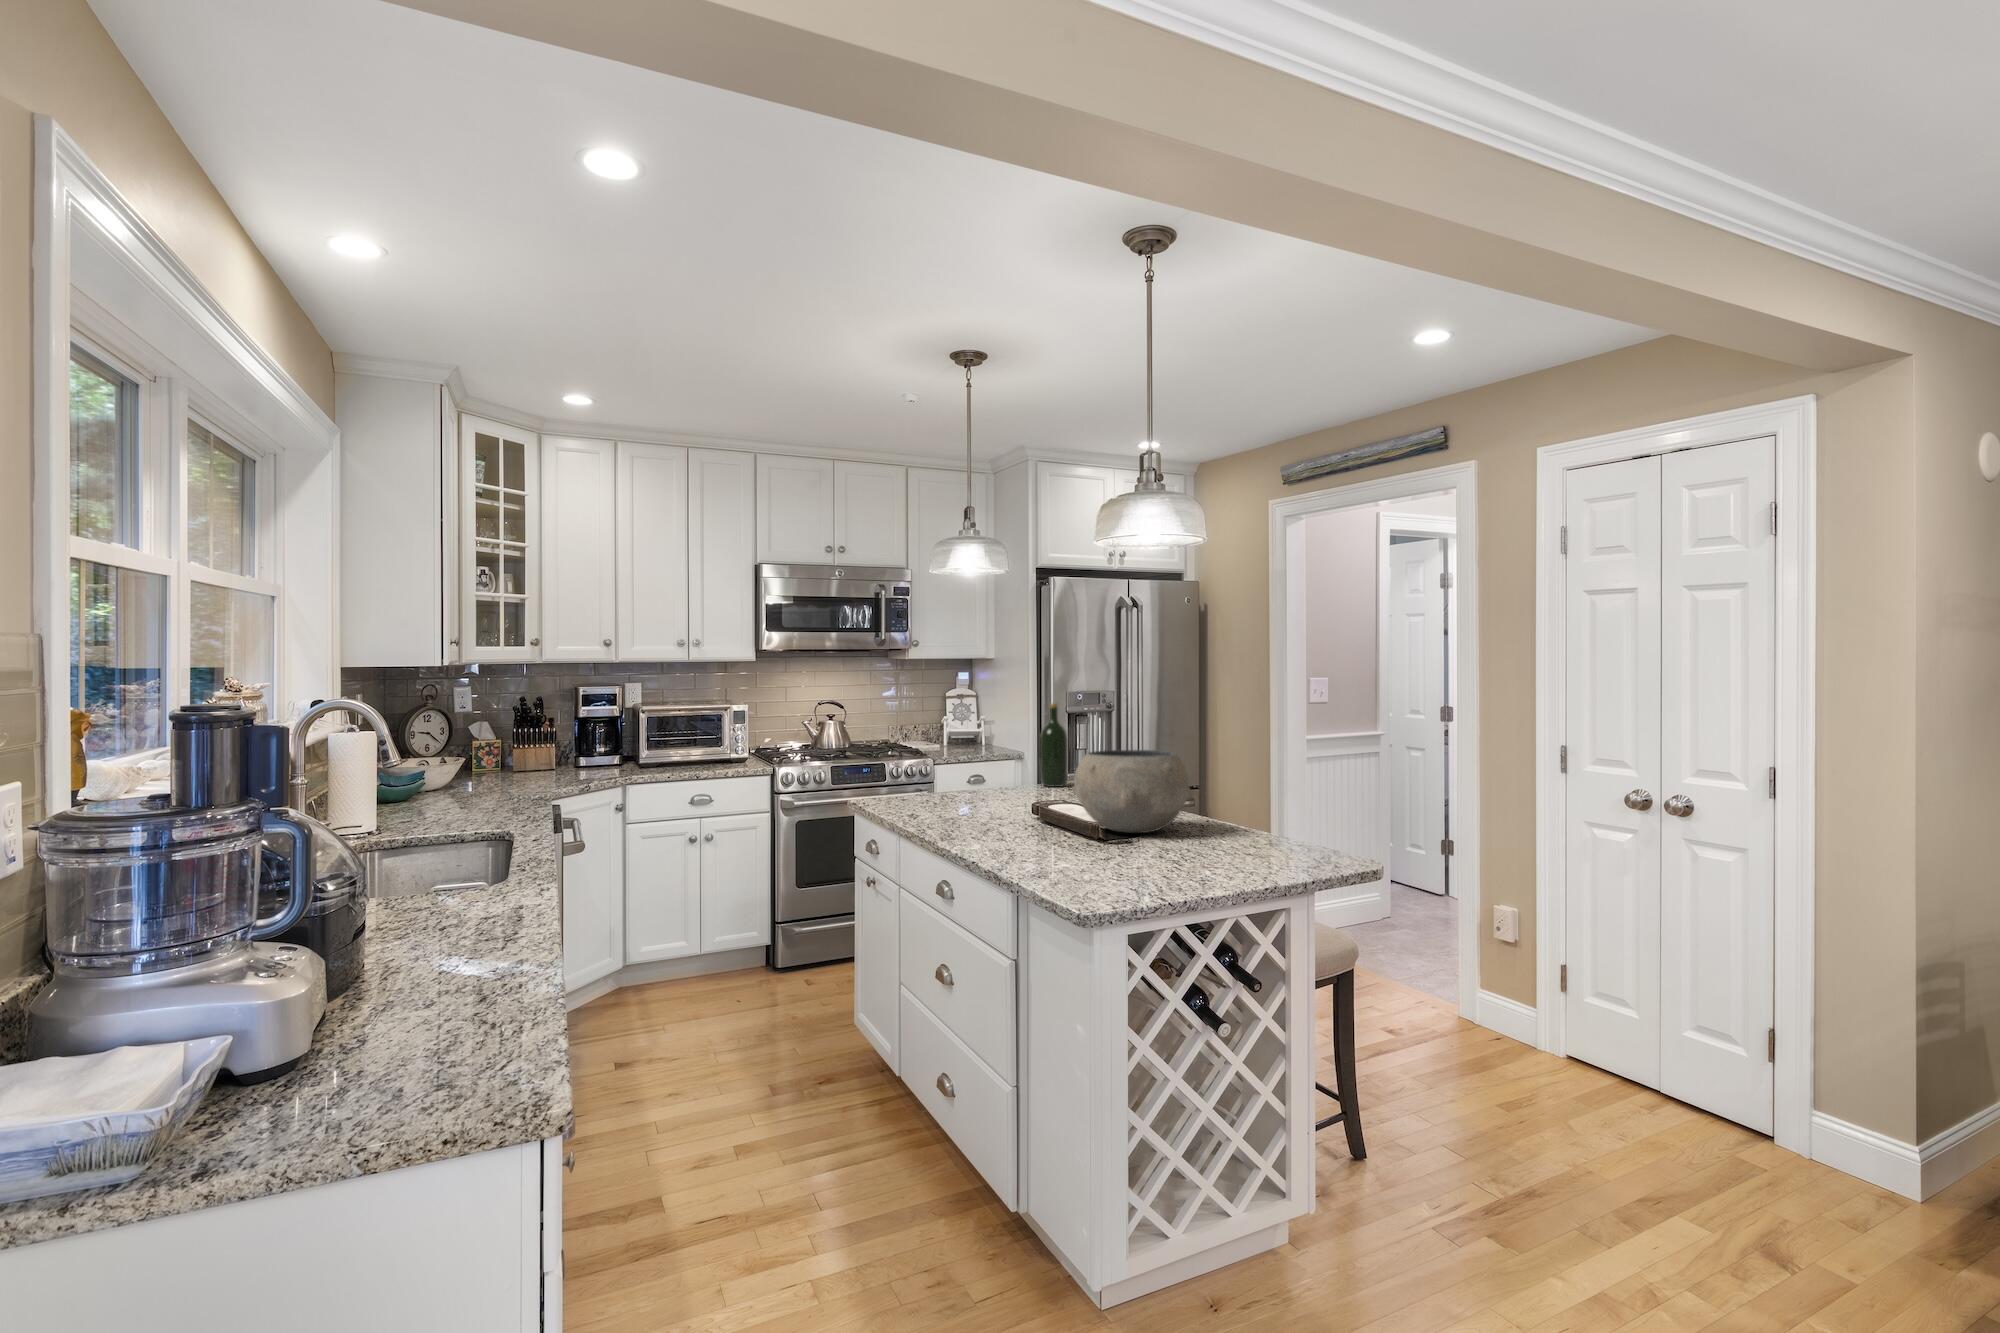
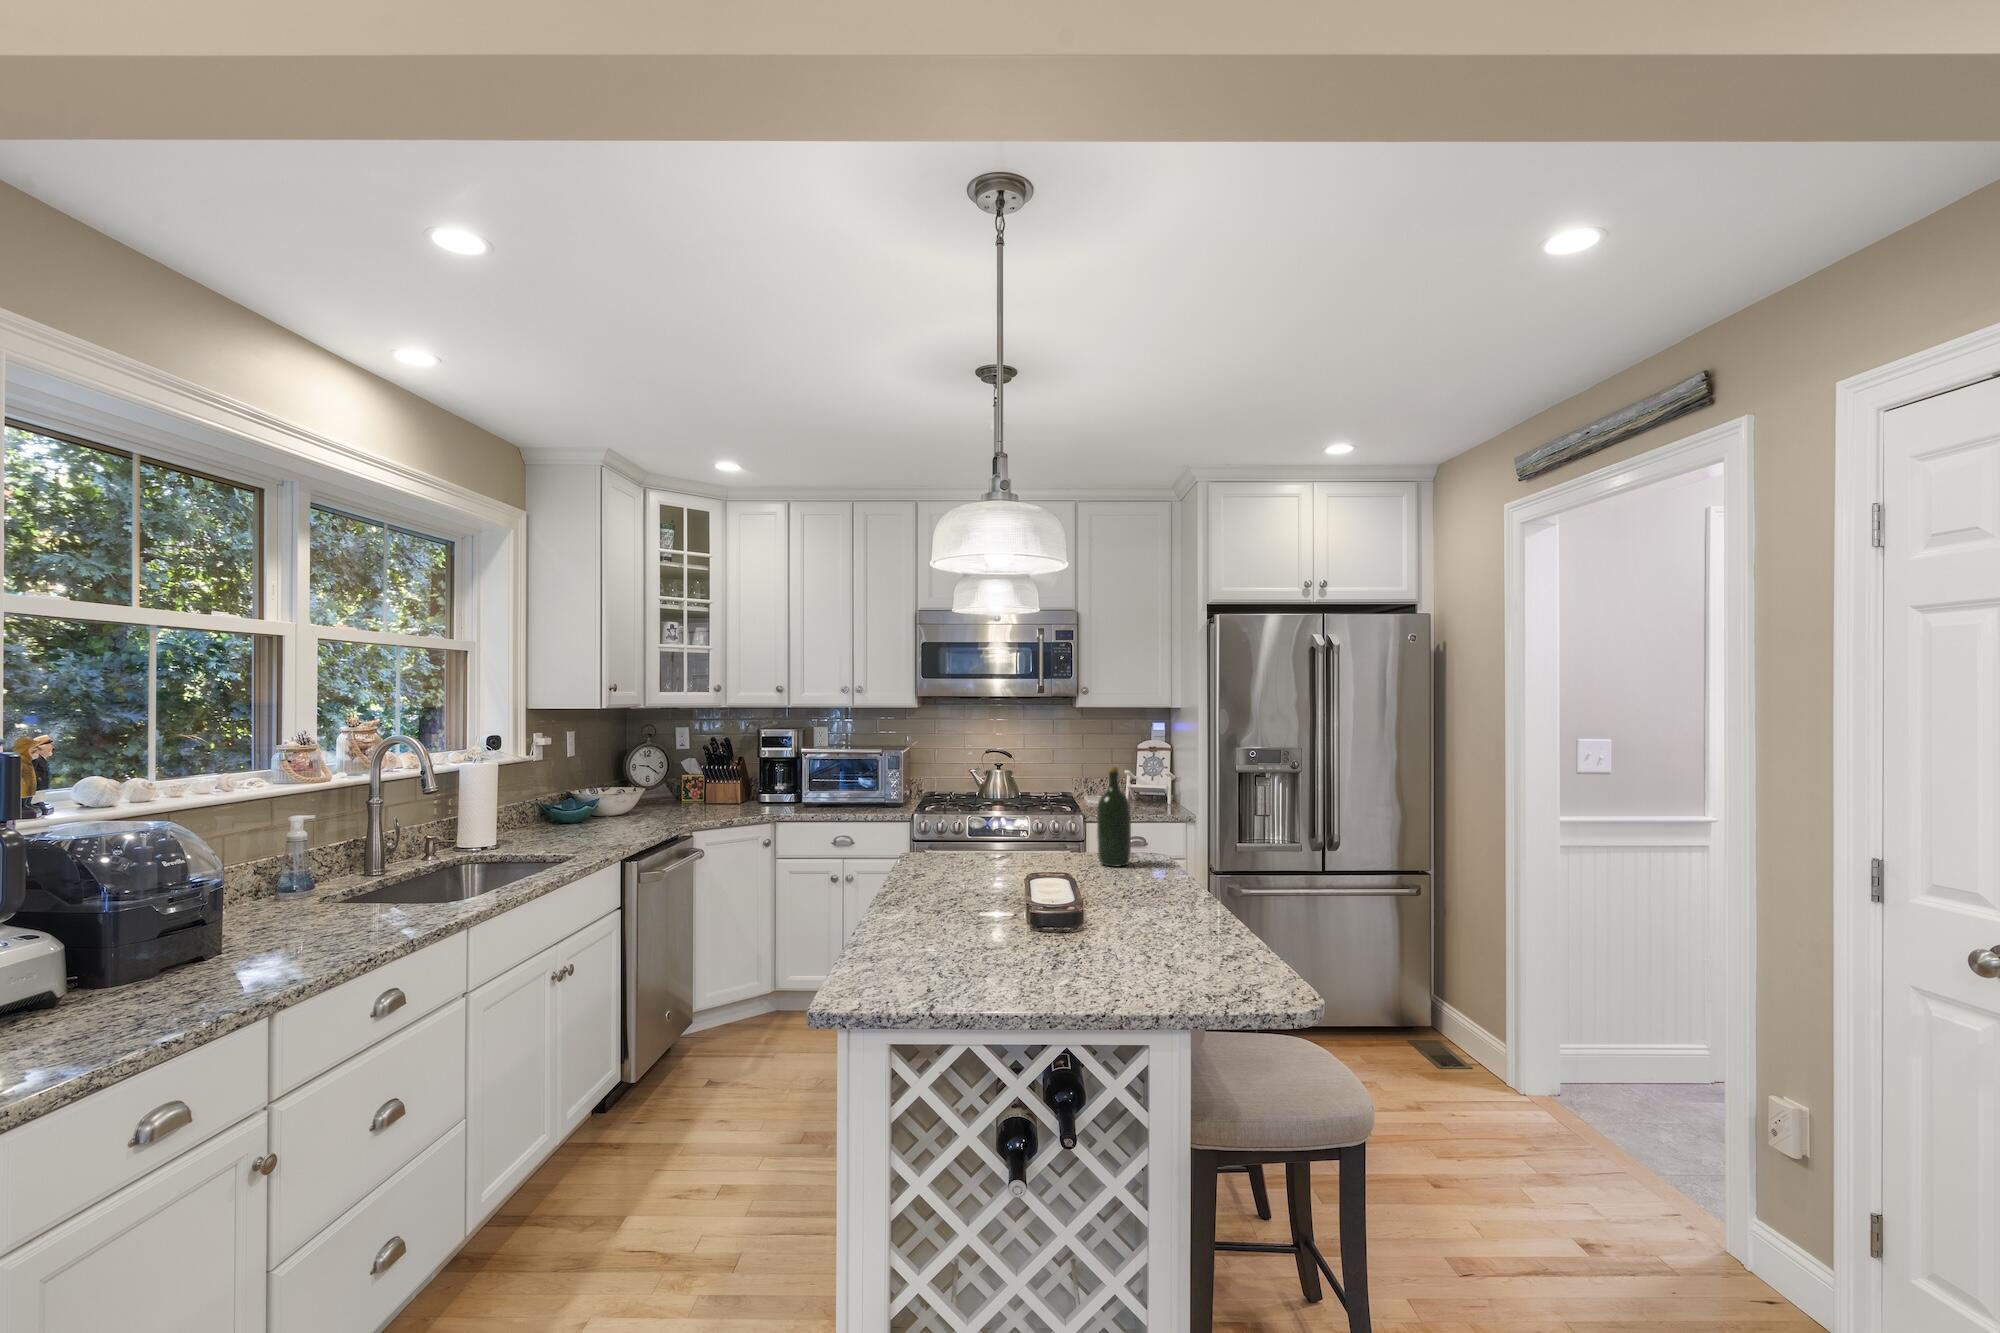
ceramic bowl: present [1074,750,1193,833] -> none [930,841,1073,956]

